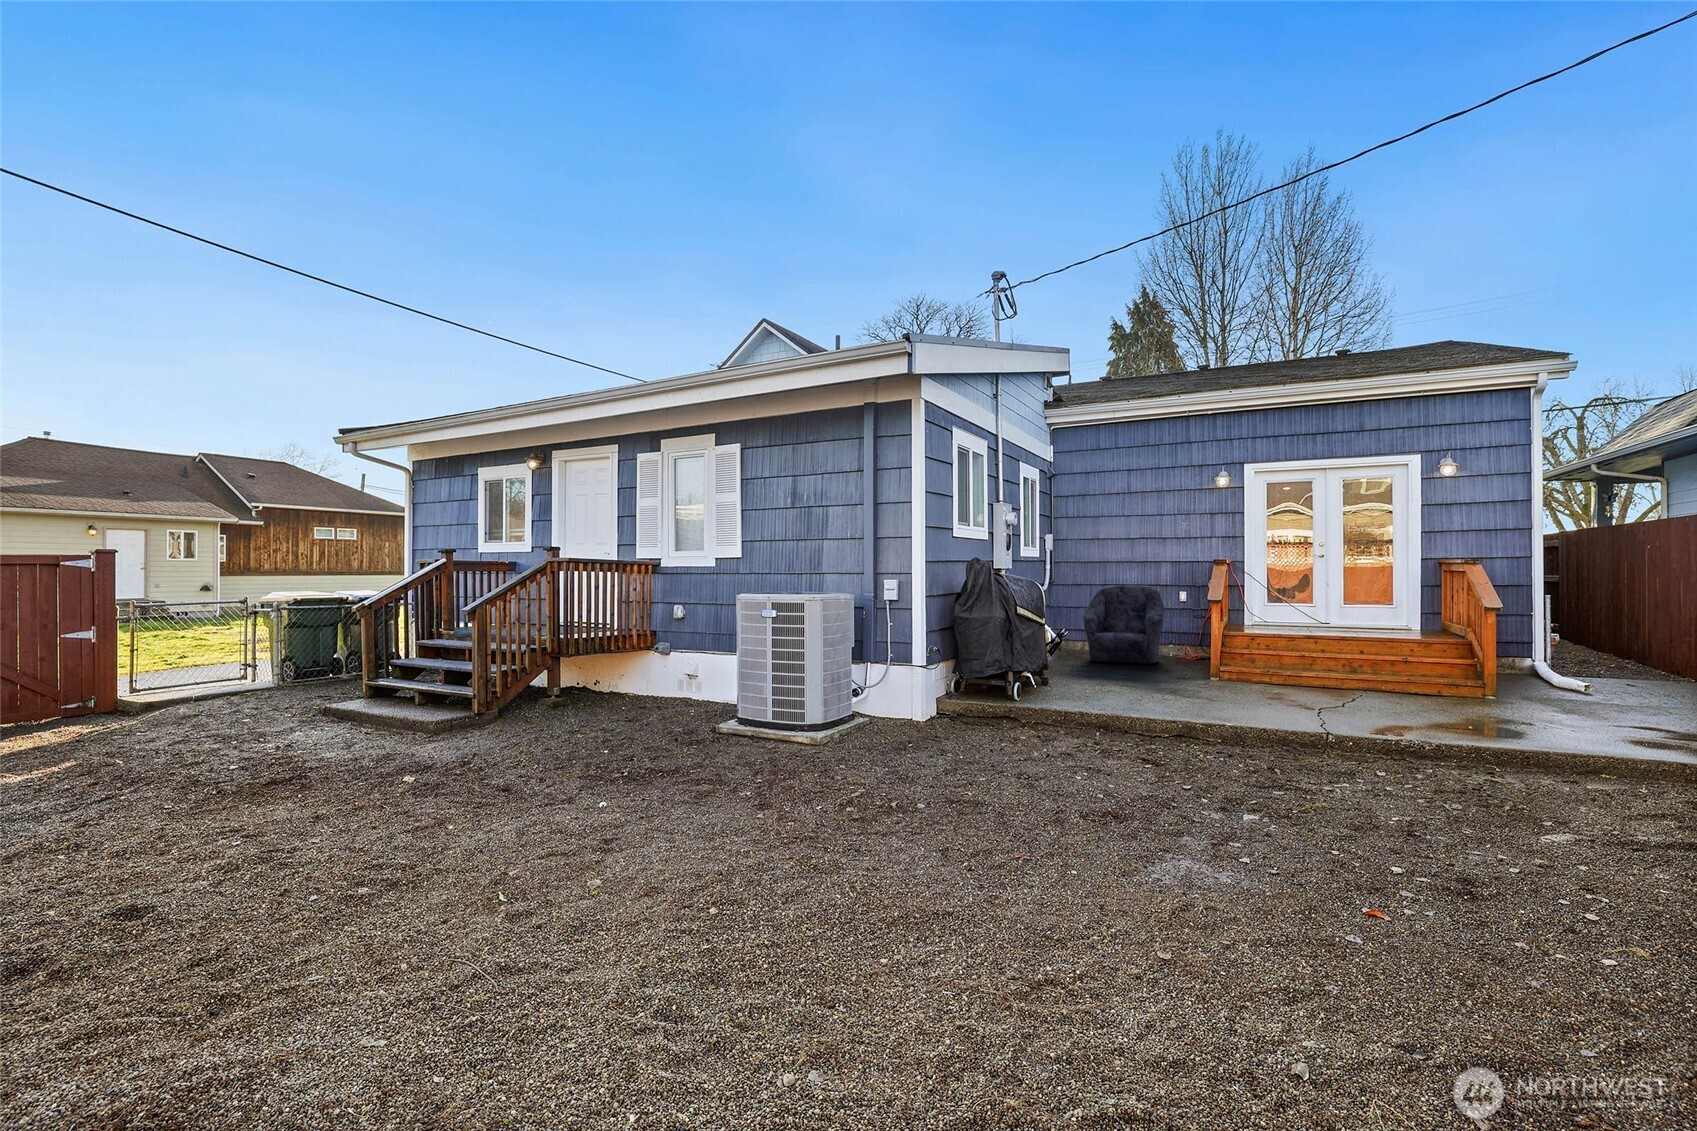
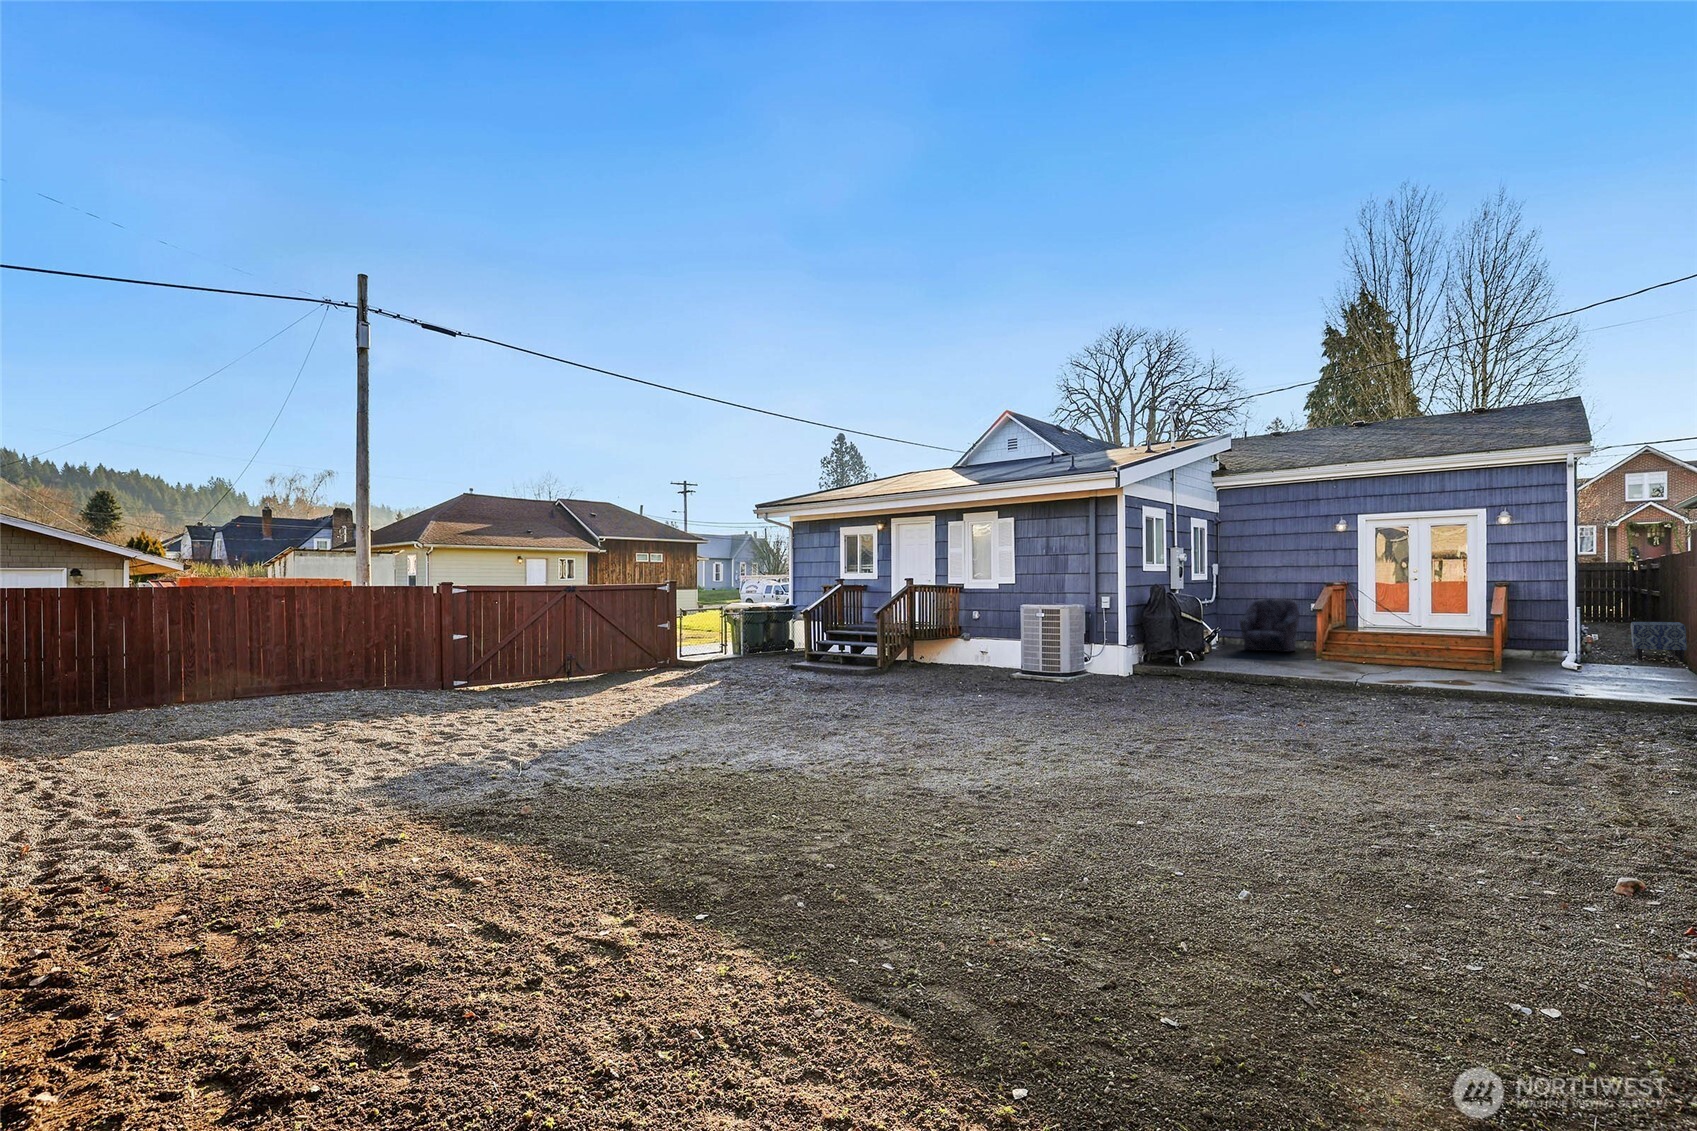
bench: none [1570,616,1679,673] -> present [1631,622,1687,662]

